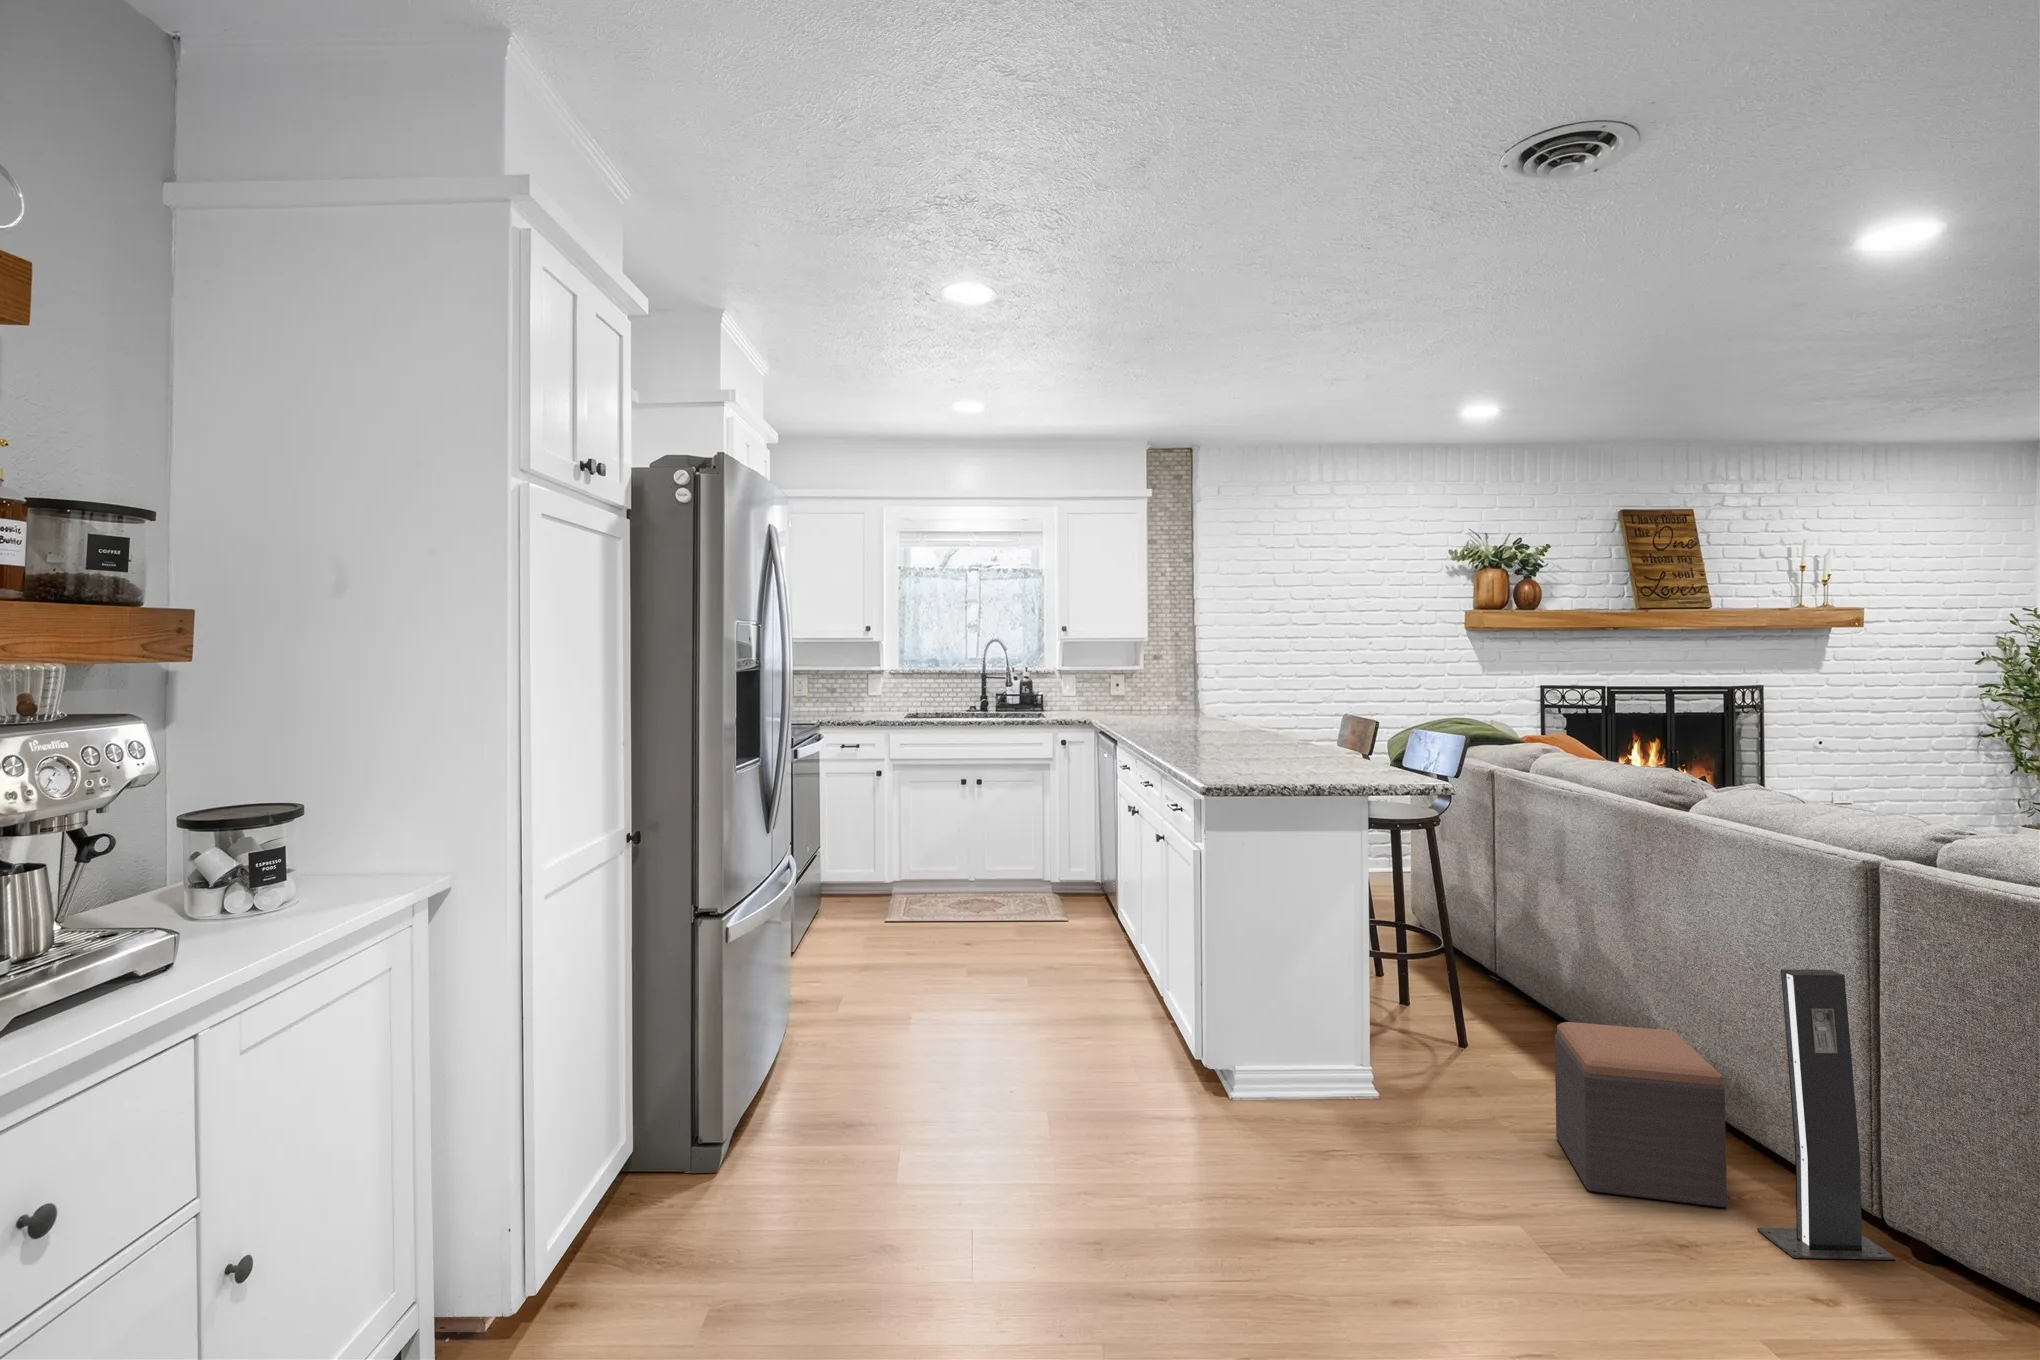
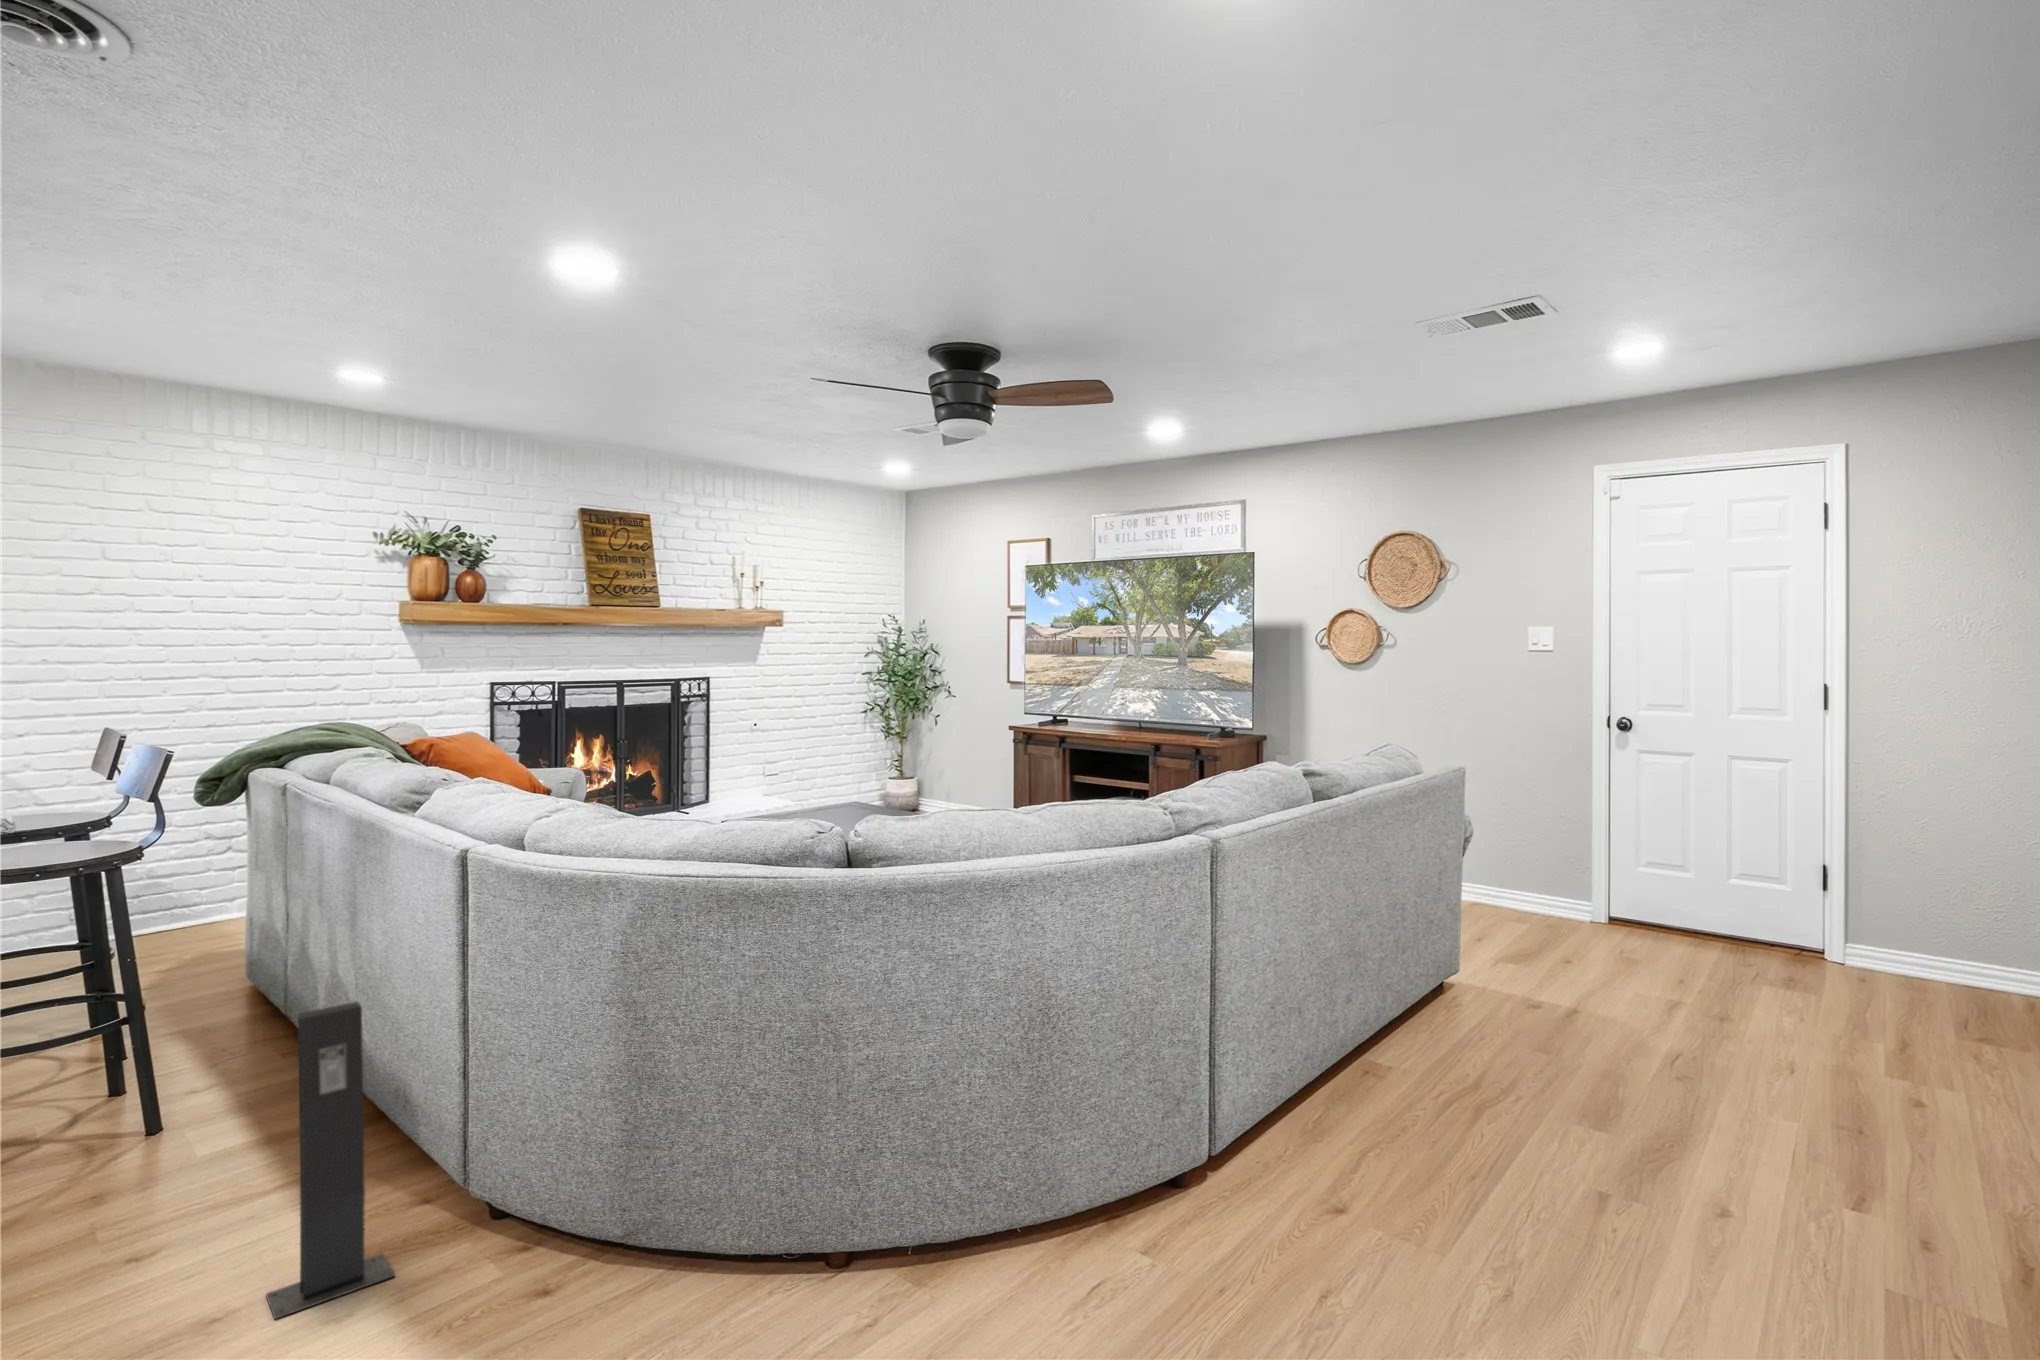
footstool: present [1555,1022,1727,1207] -> none [77,1088,274,1319]

